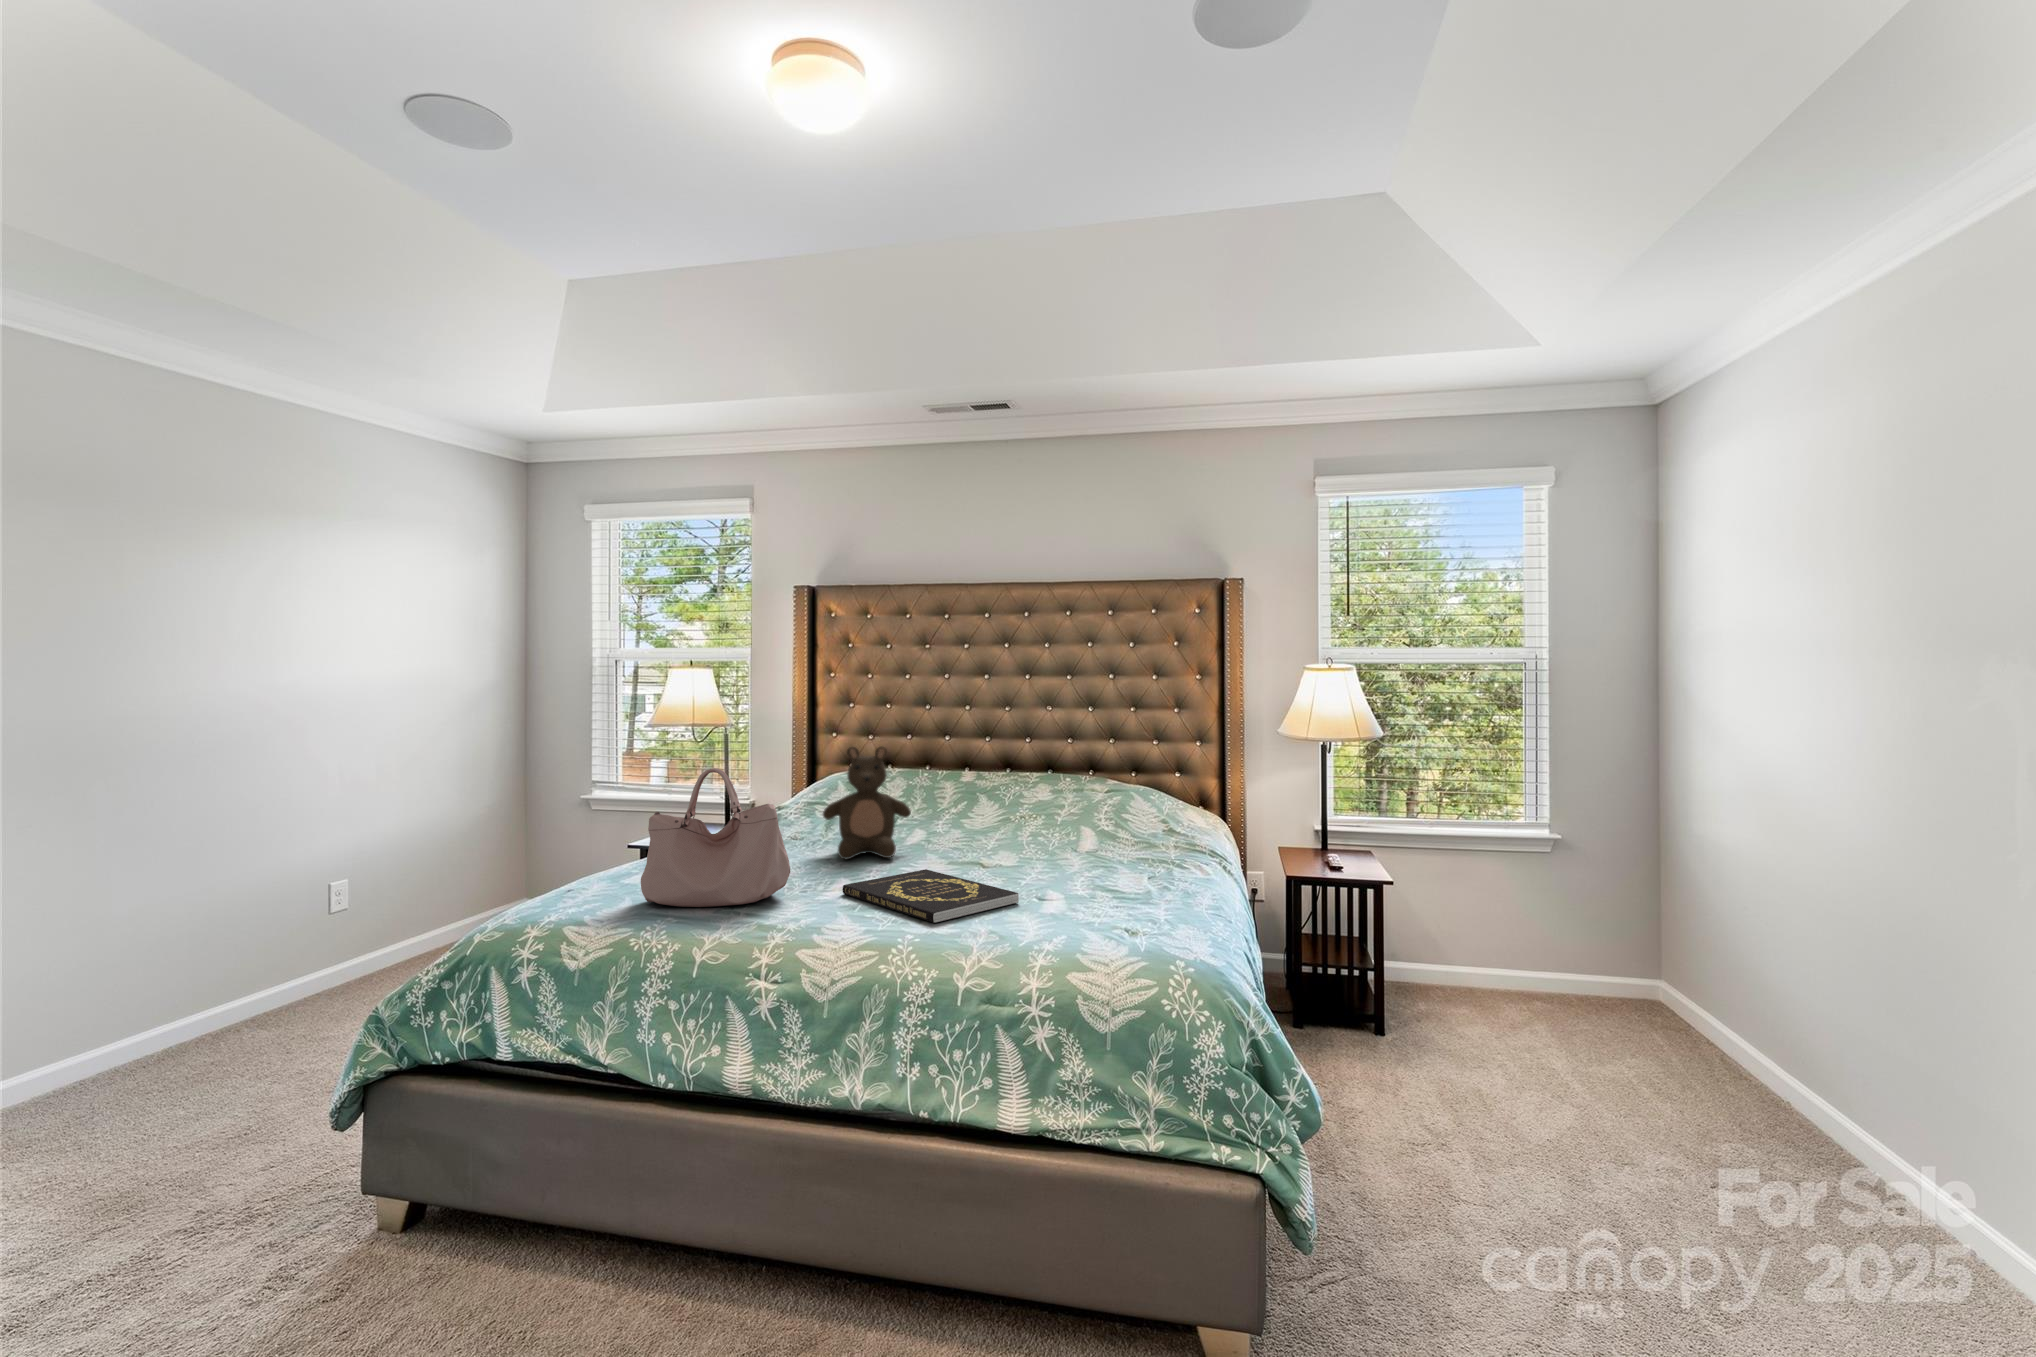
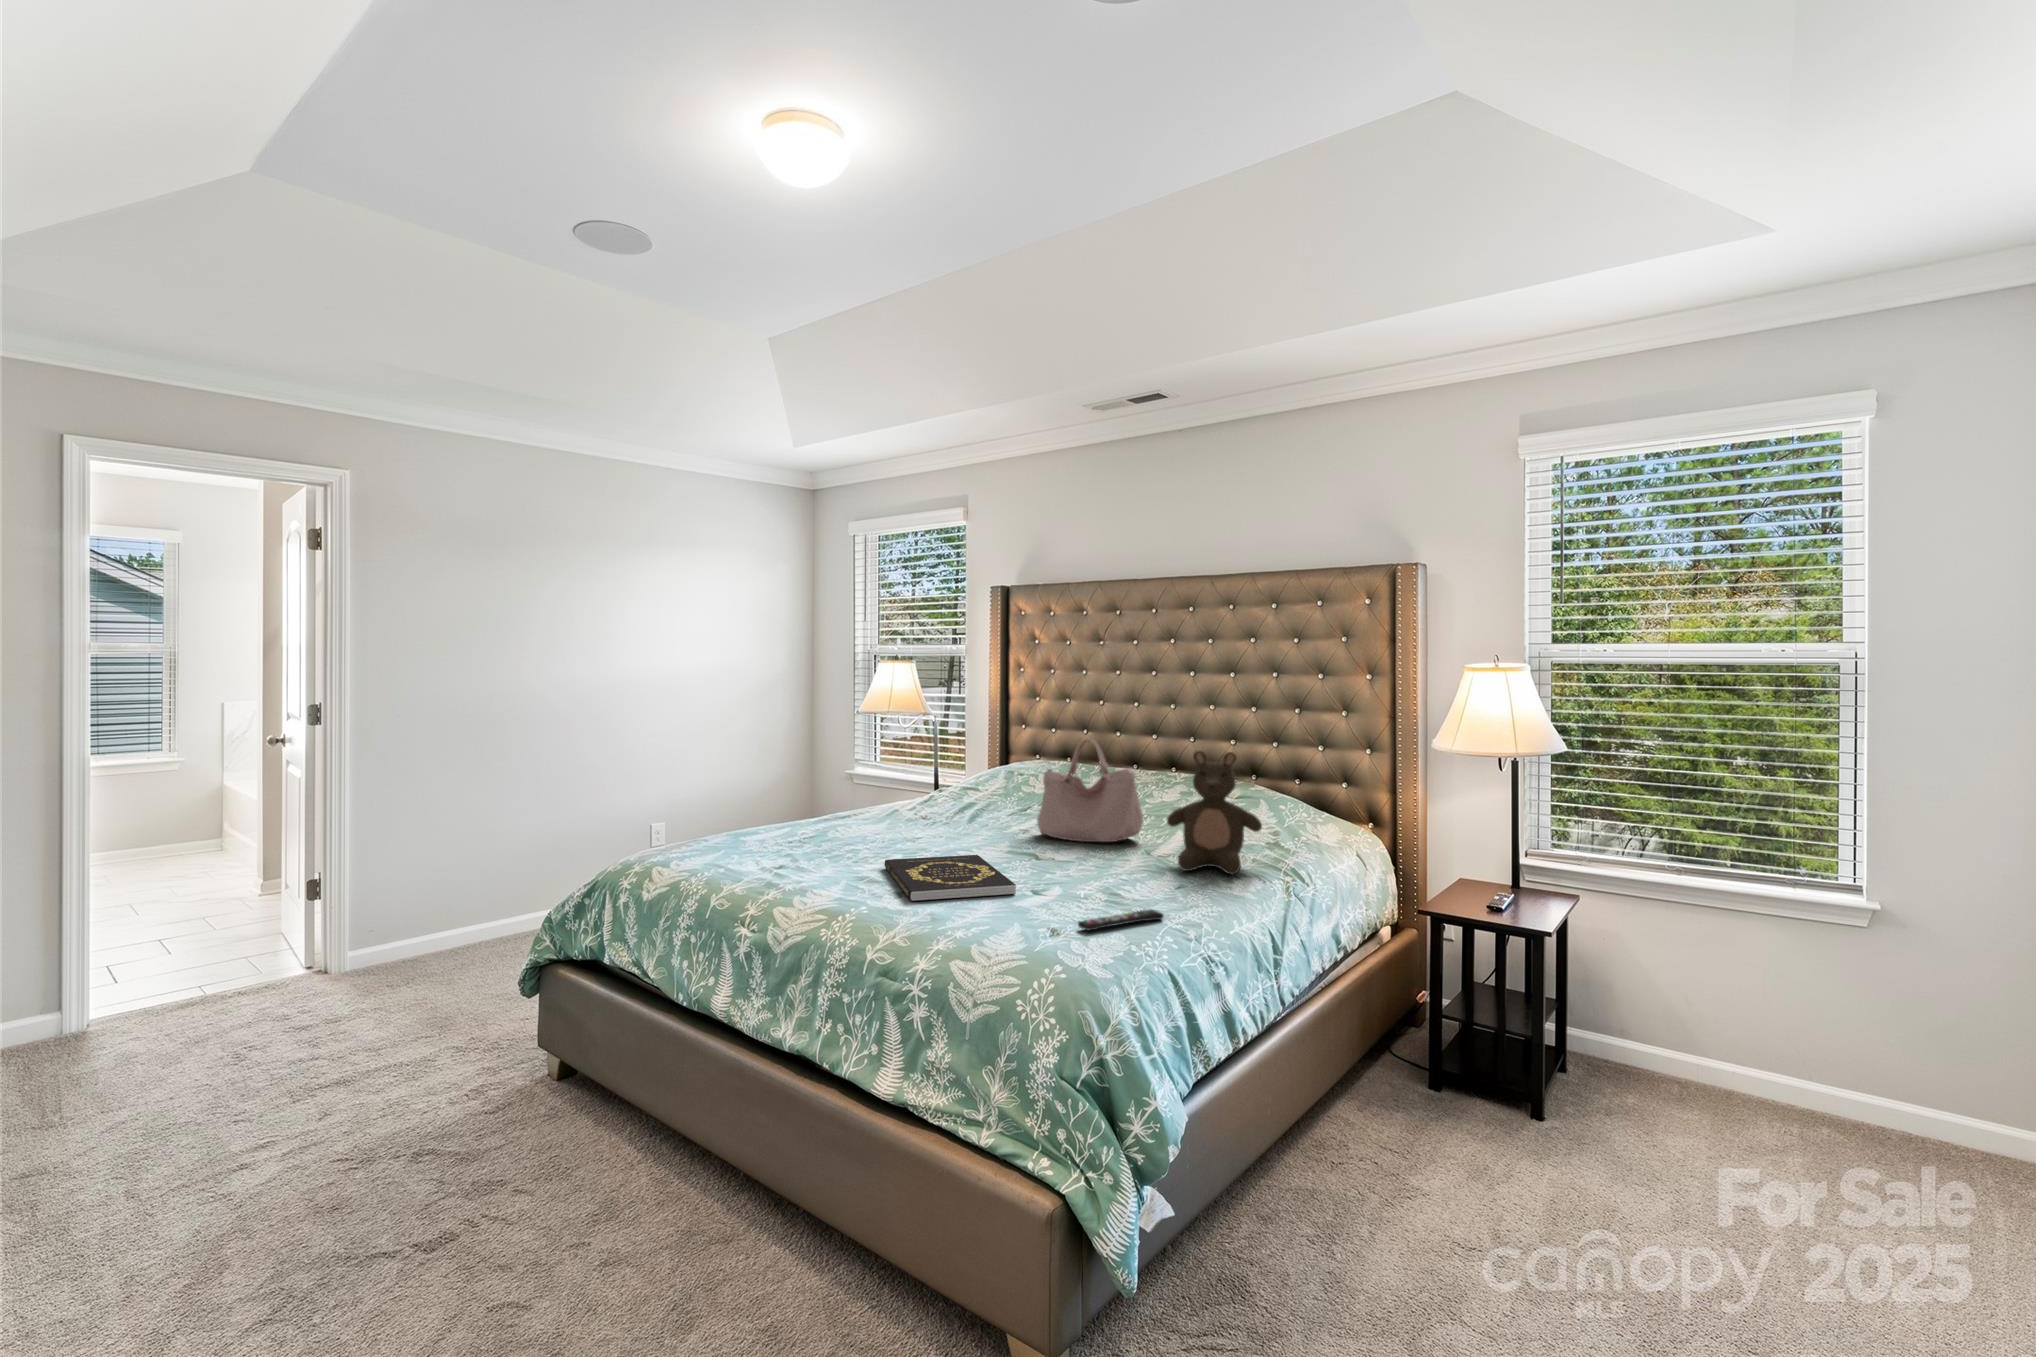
stuffed bear: present [823,746,911,859] -> present [1167,751,1262,874]
handbag: present [641,768,790,907] -> present [1037,739,1143,842]
remote control: none [1130,900,1182,926] -> present [1078,909,1164,930]

